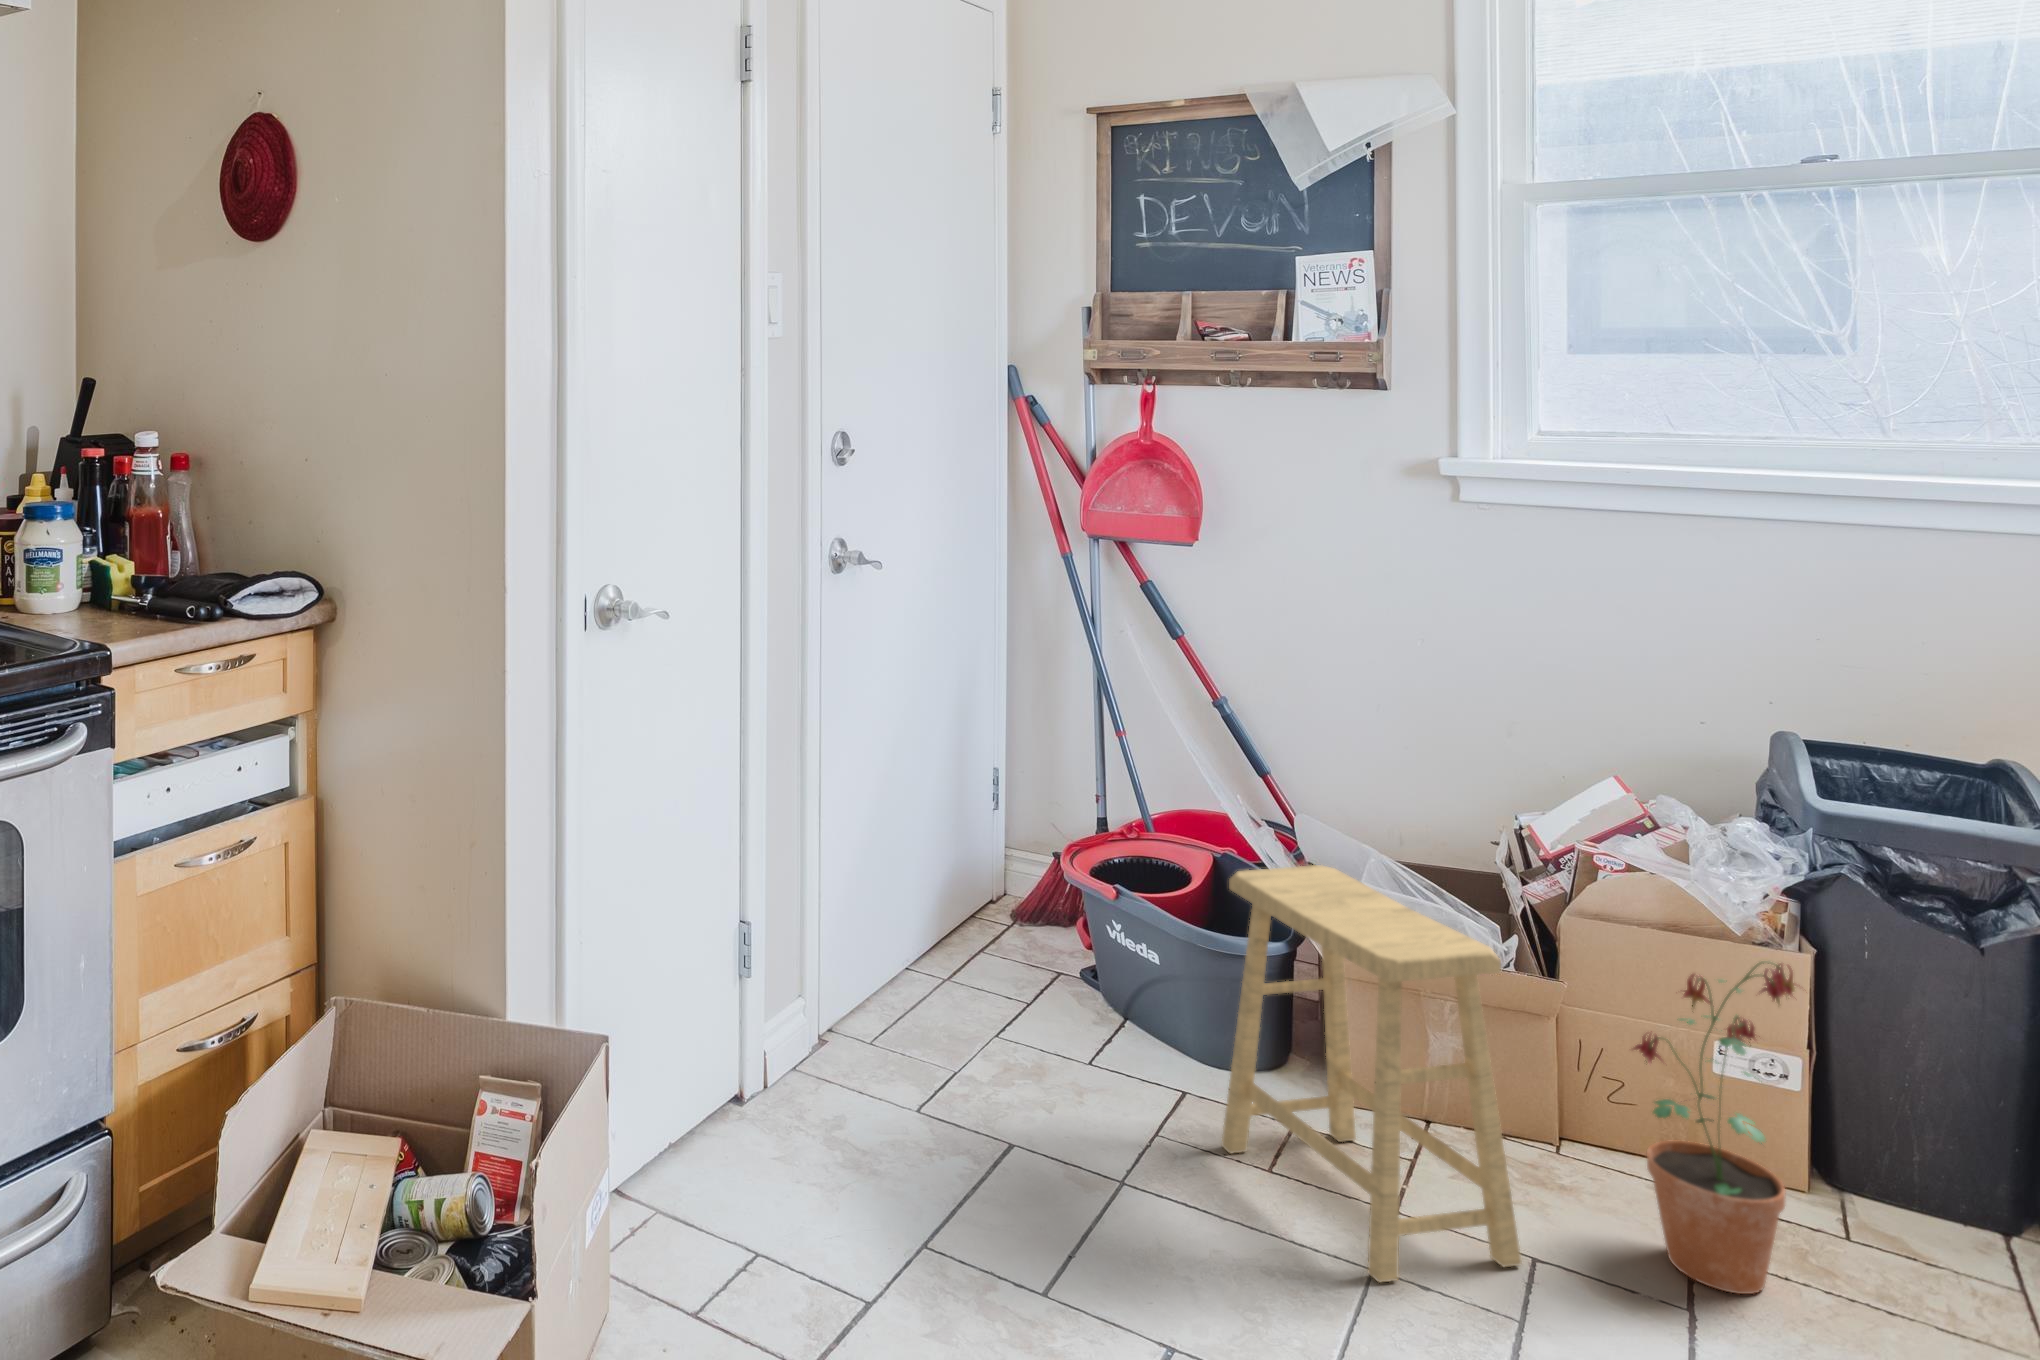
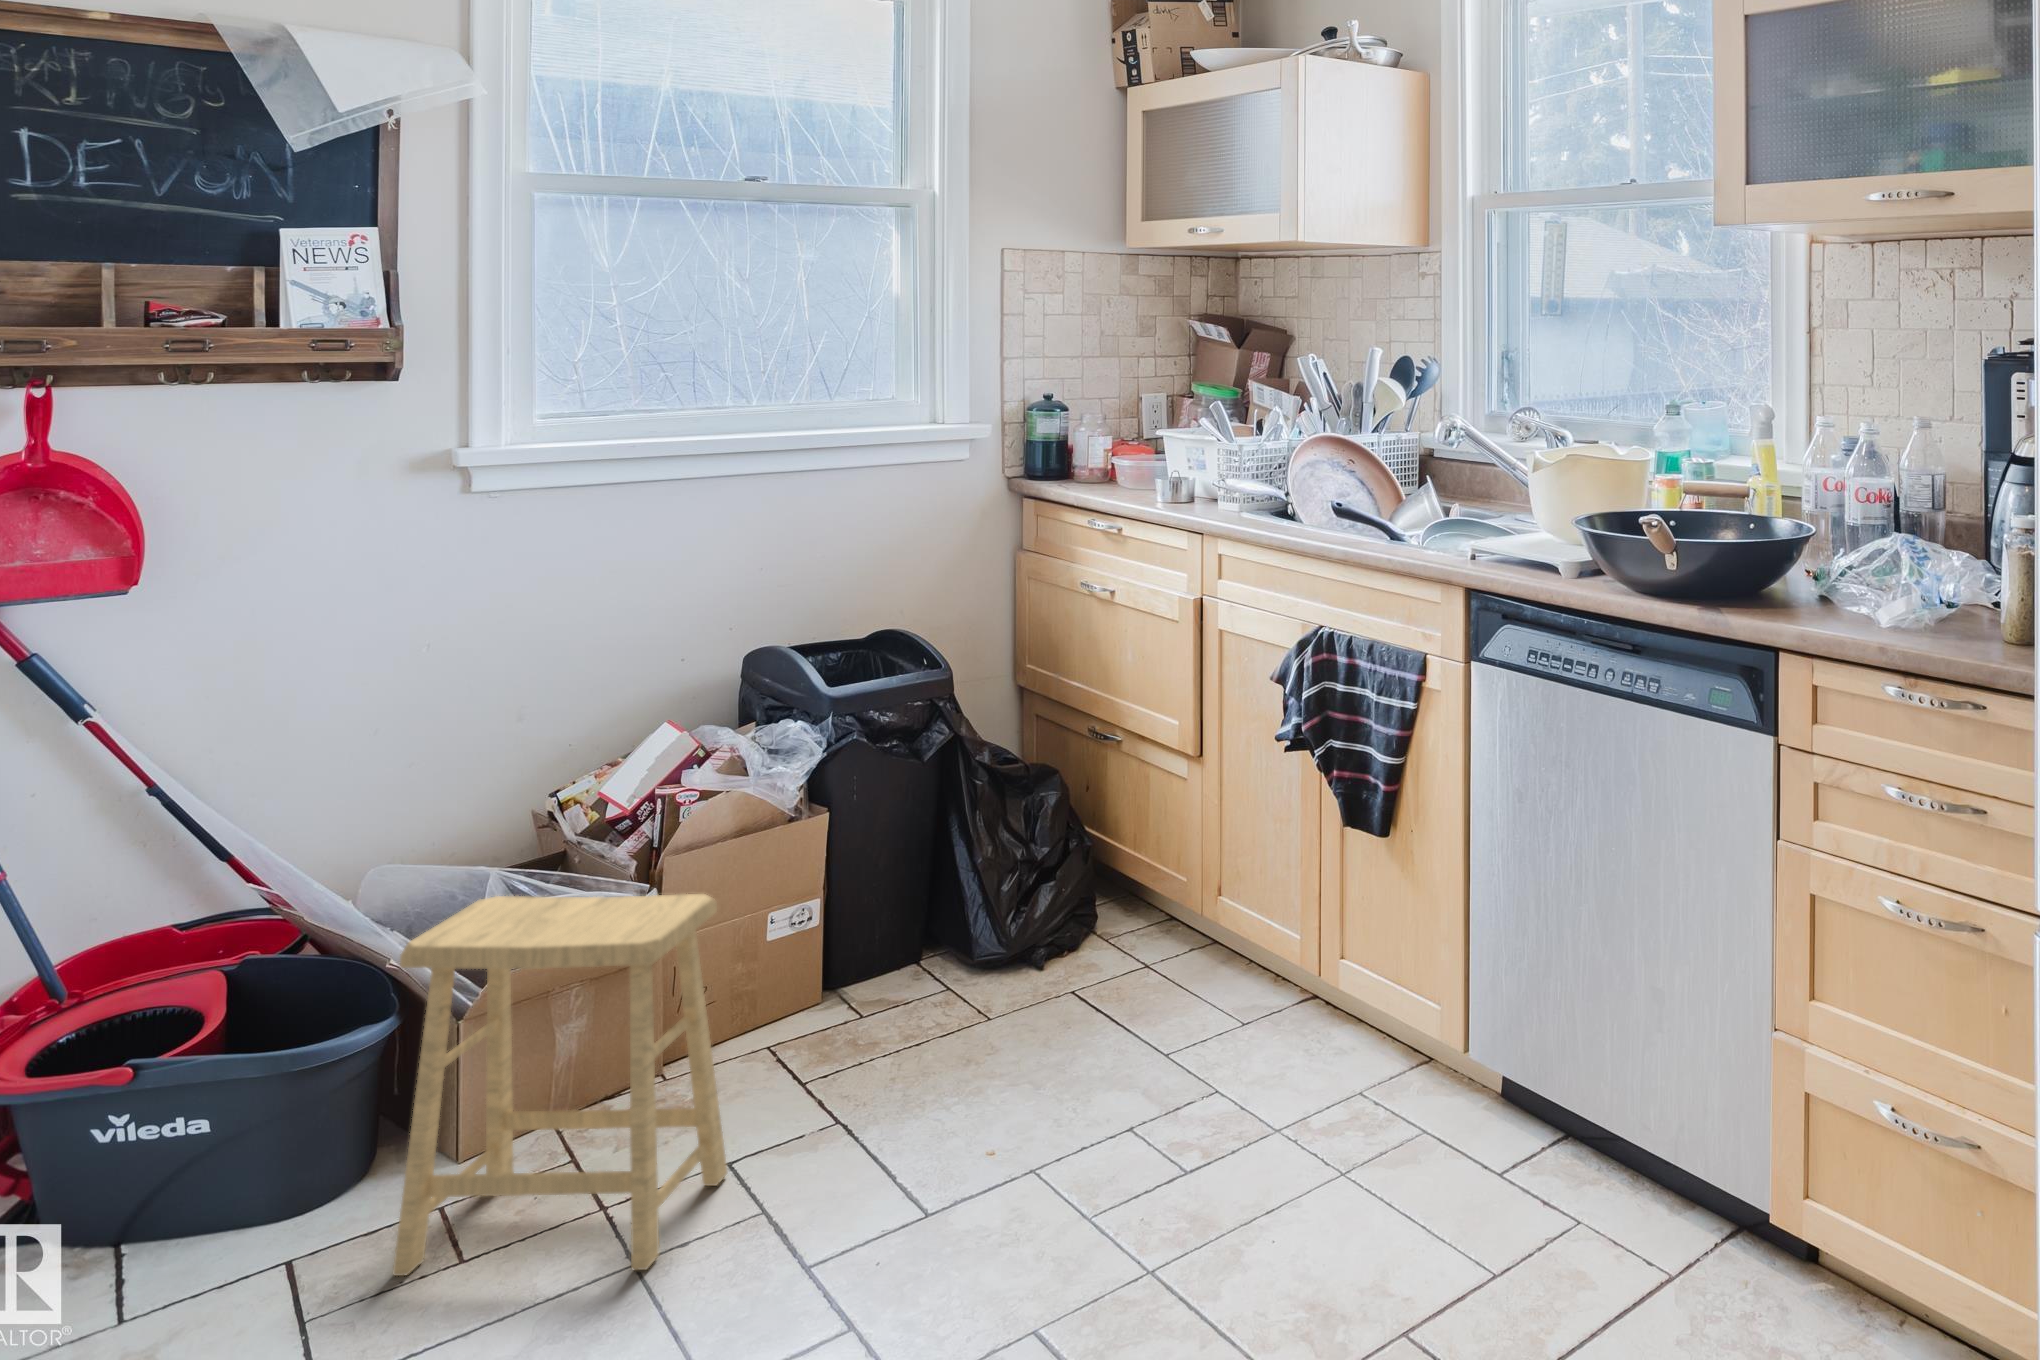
potted plant: present [1633,962,1795,1294] -> none [771,816,883,1102]

